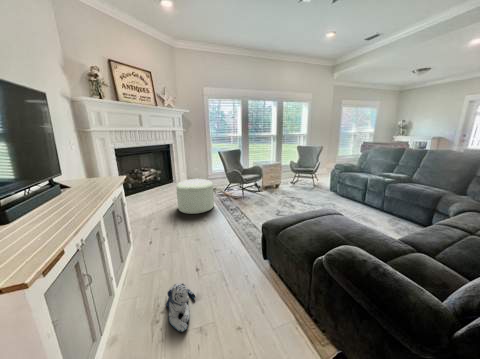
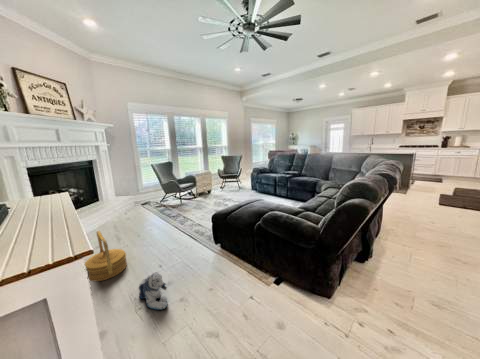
ottoman: present [176,179,214,214] -> none [111,192,154,227]
woven basket: none [133,218,172,270] -> present [85,231,127,281]

